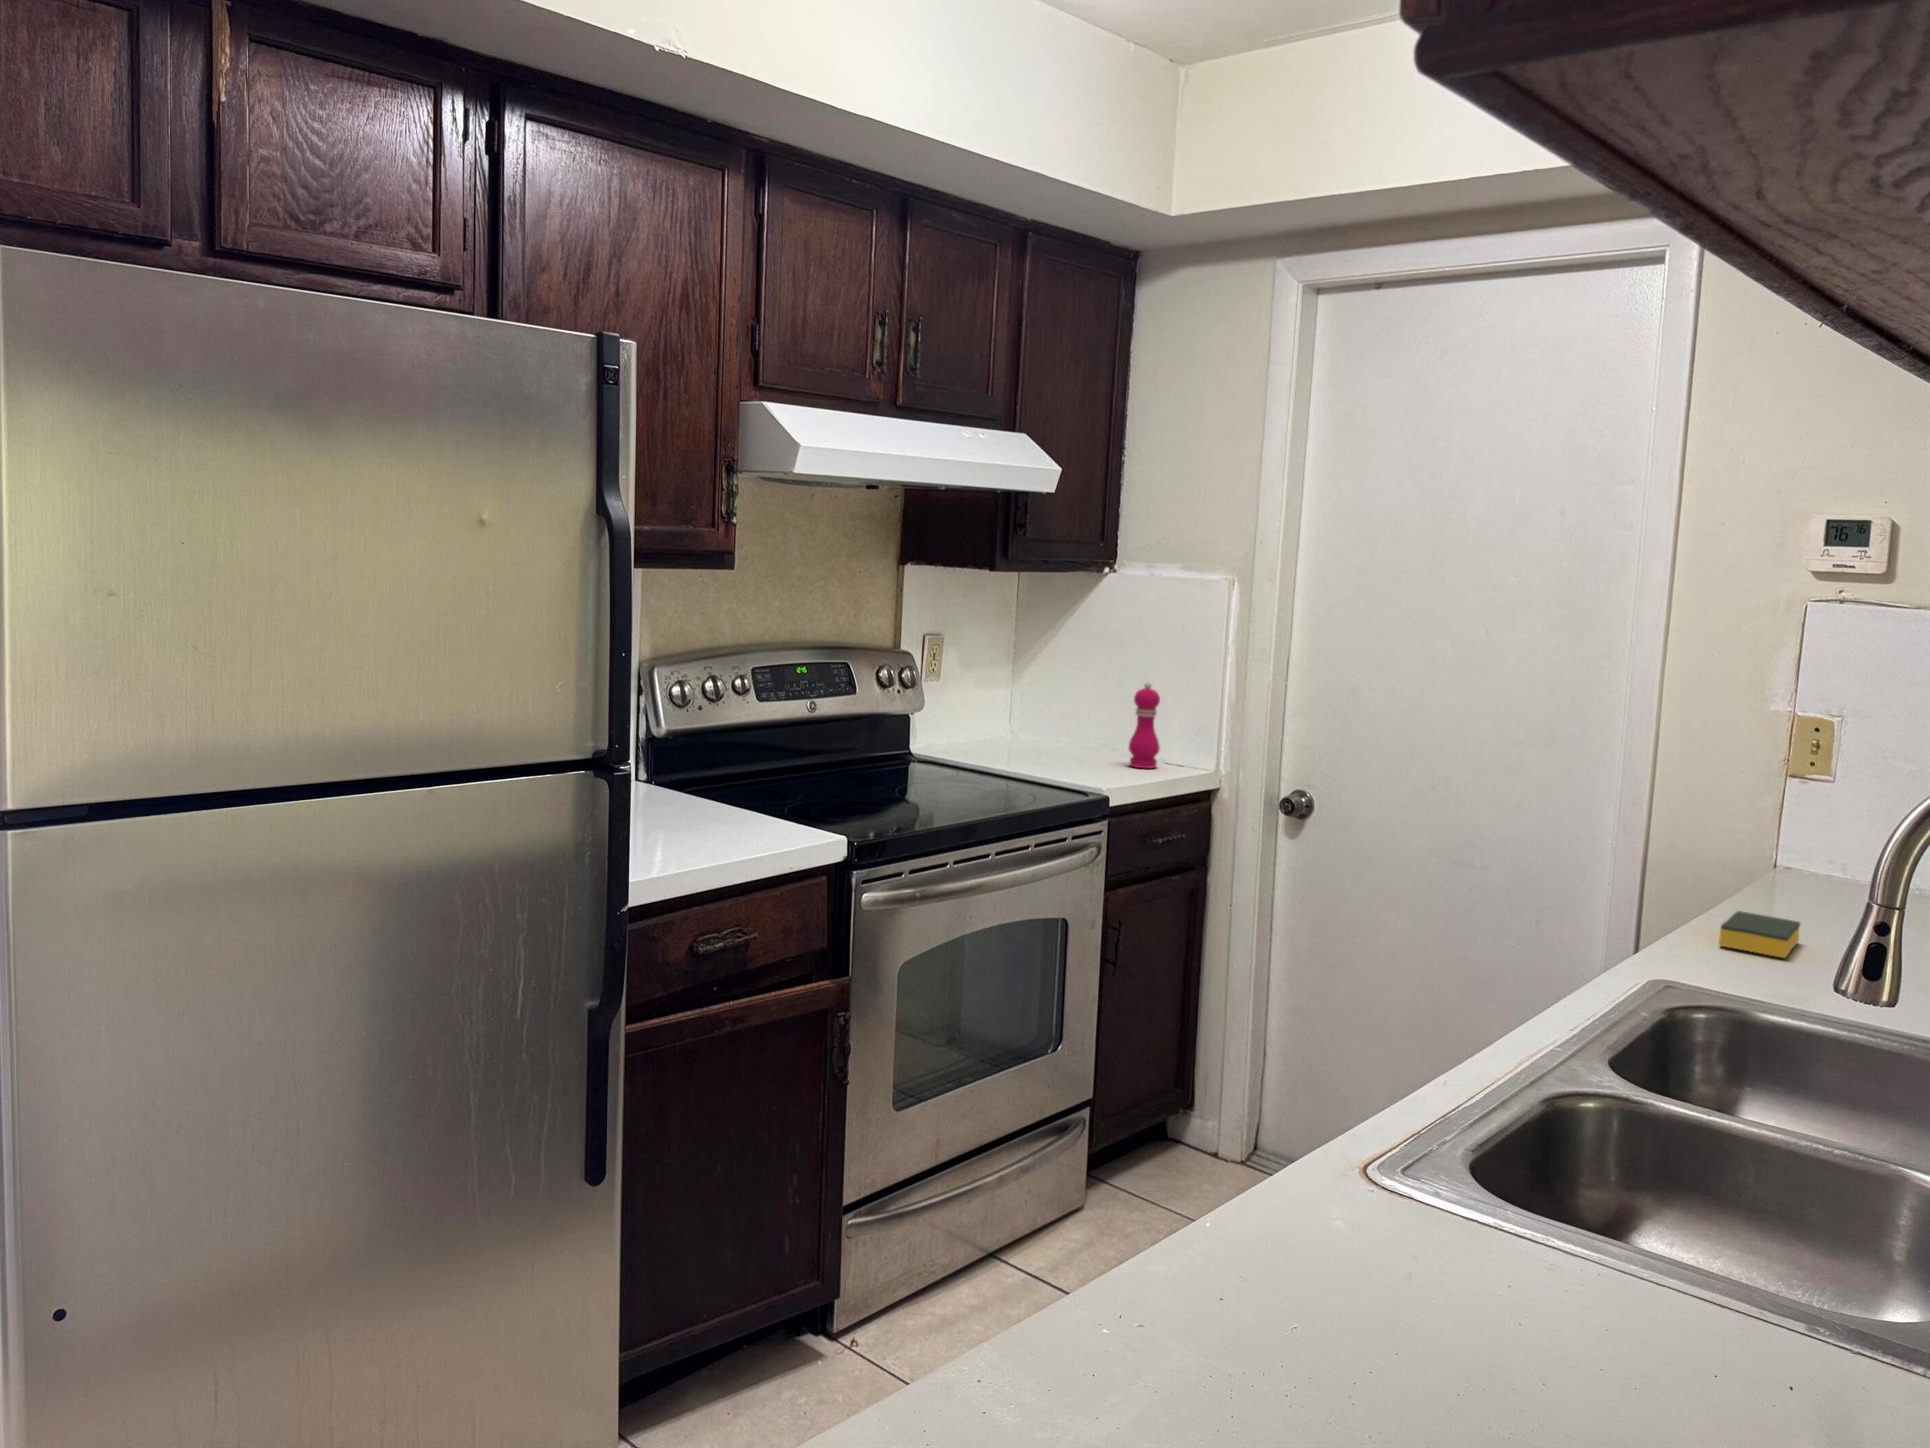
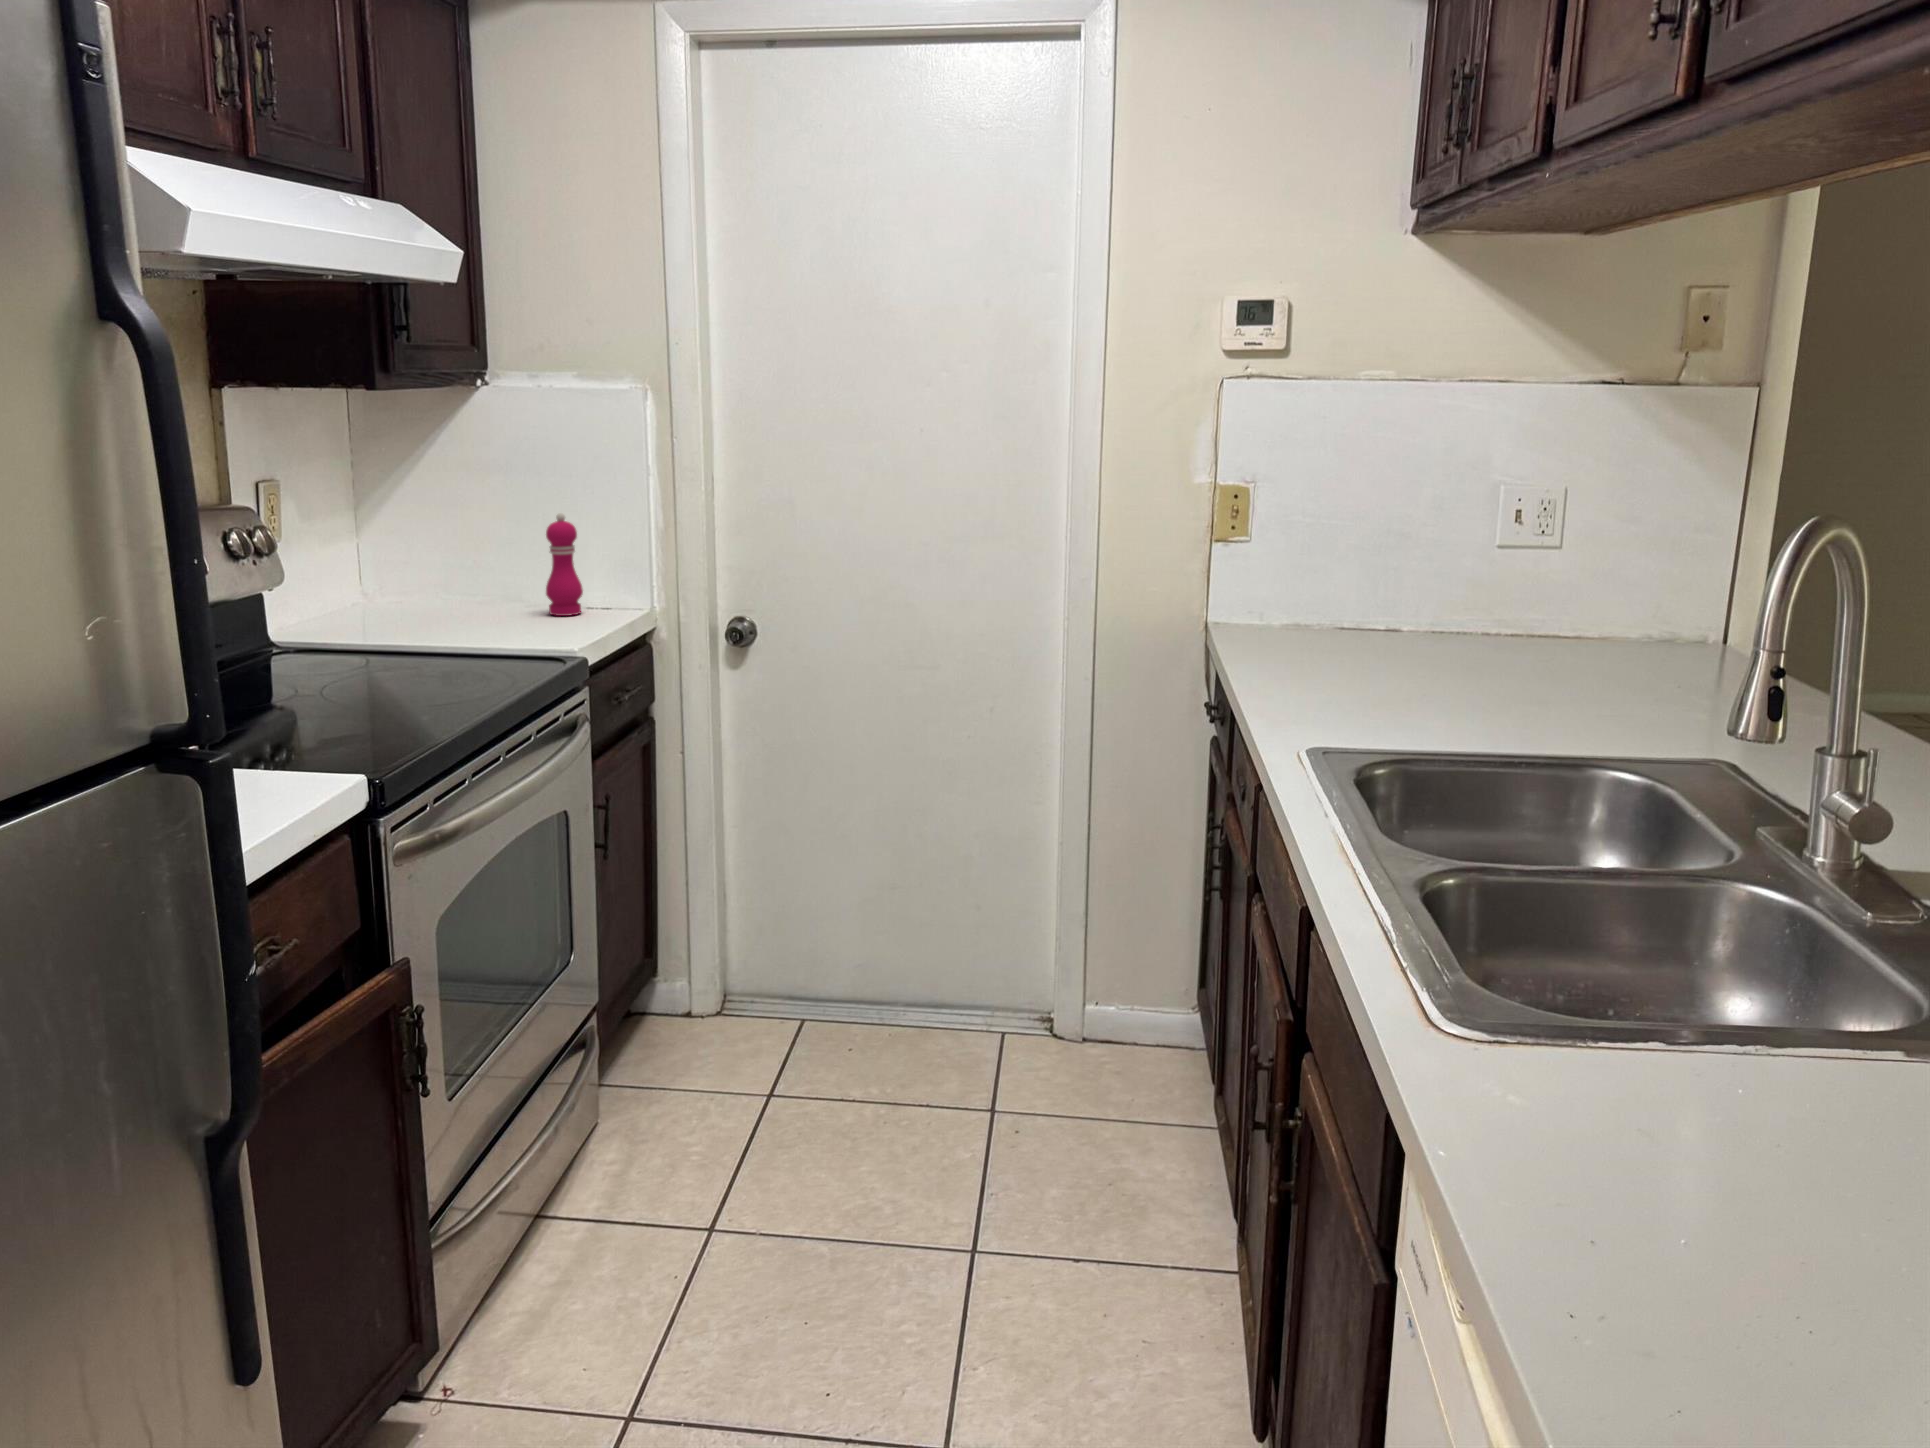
sponge: present [1719,911,1800,958] -> none [1284,675,1355,712]

